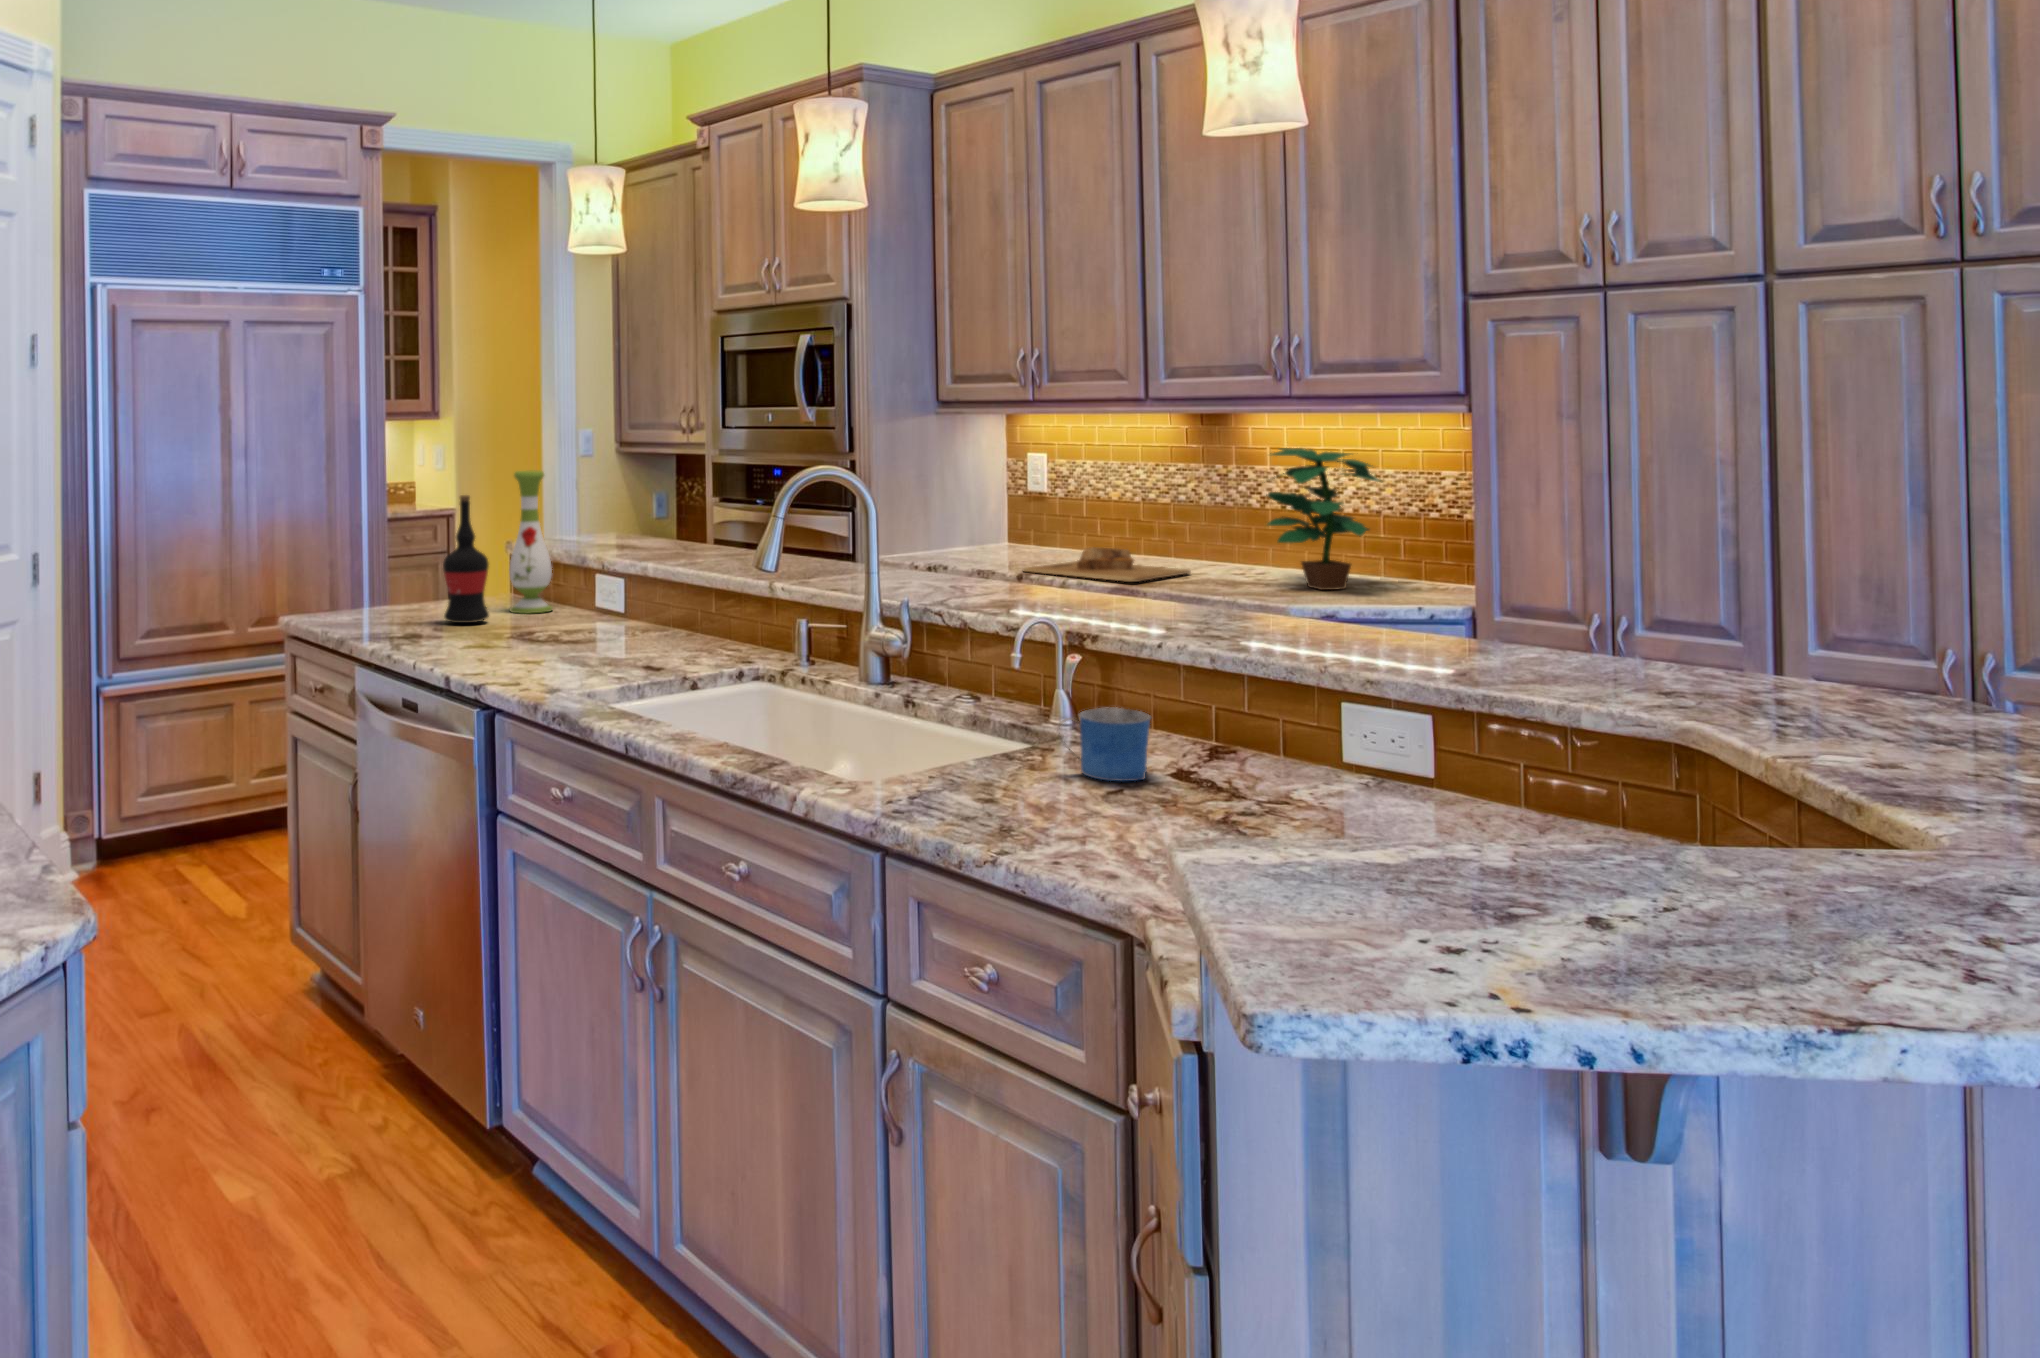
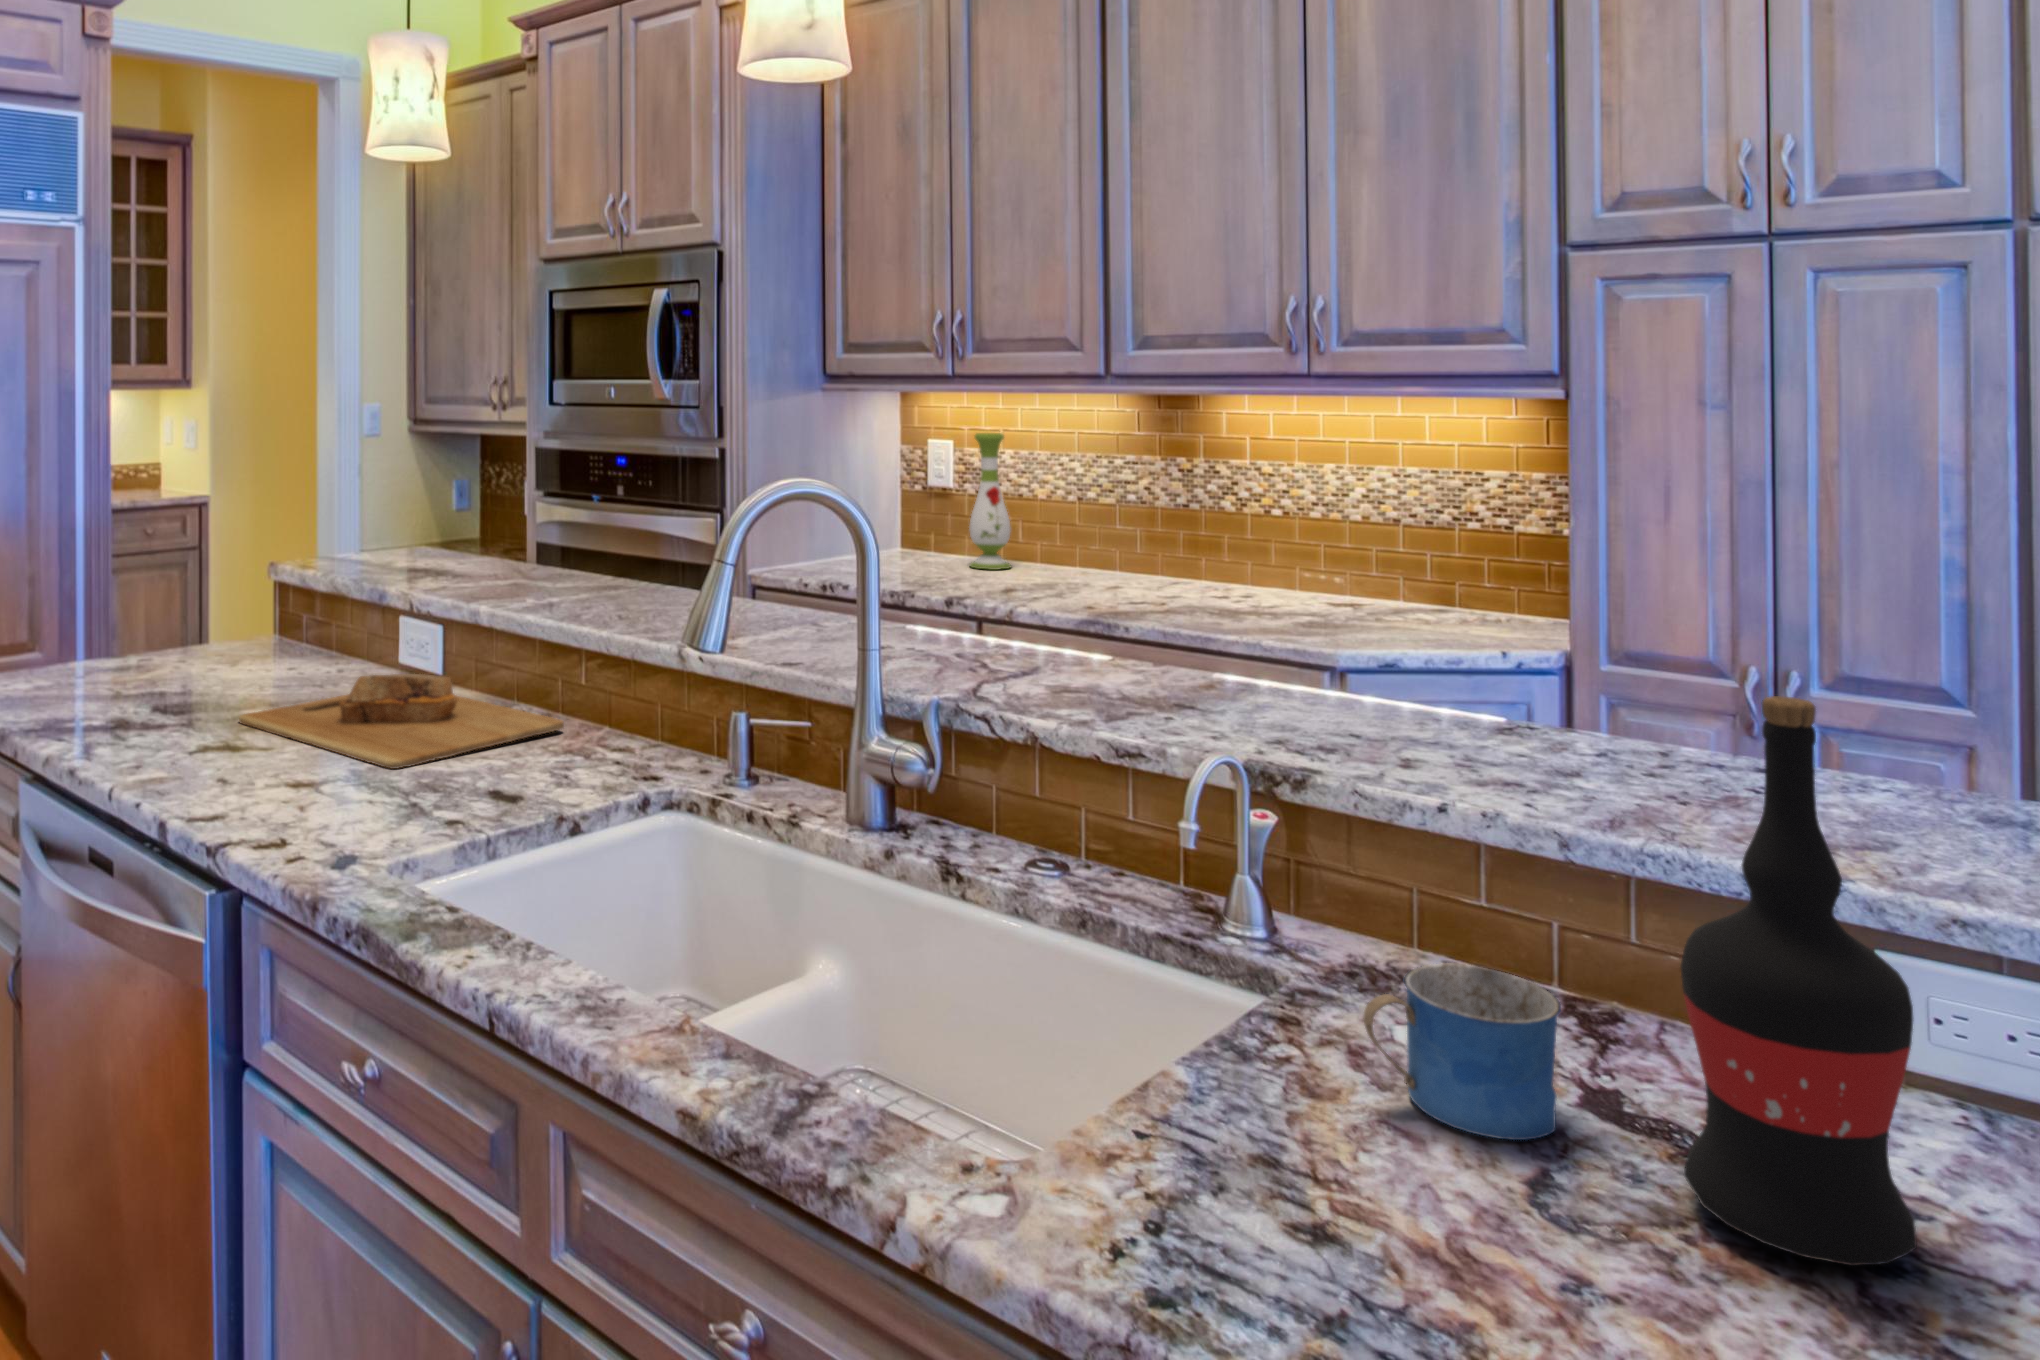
potted plant: present [1266,448,1380,590] -> none [1253,438,1416,619]
vase: present [509,470,552,614] -> present [969,433,1011,570]
wine bottle: present [443,495,489,623] -> present [1681,696,1917,1266]
cutting board: present [1022,547,1191,582] -> present [239,674,564,769]

